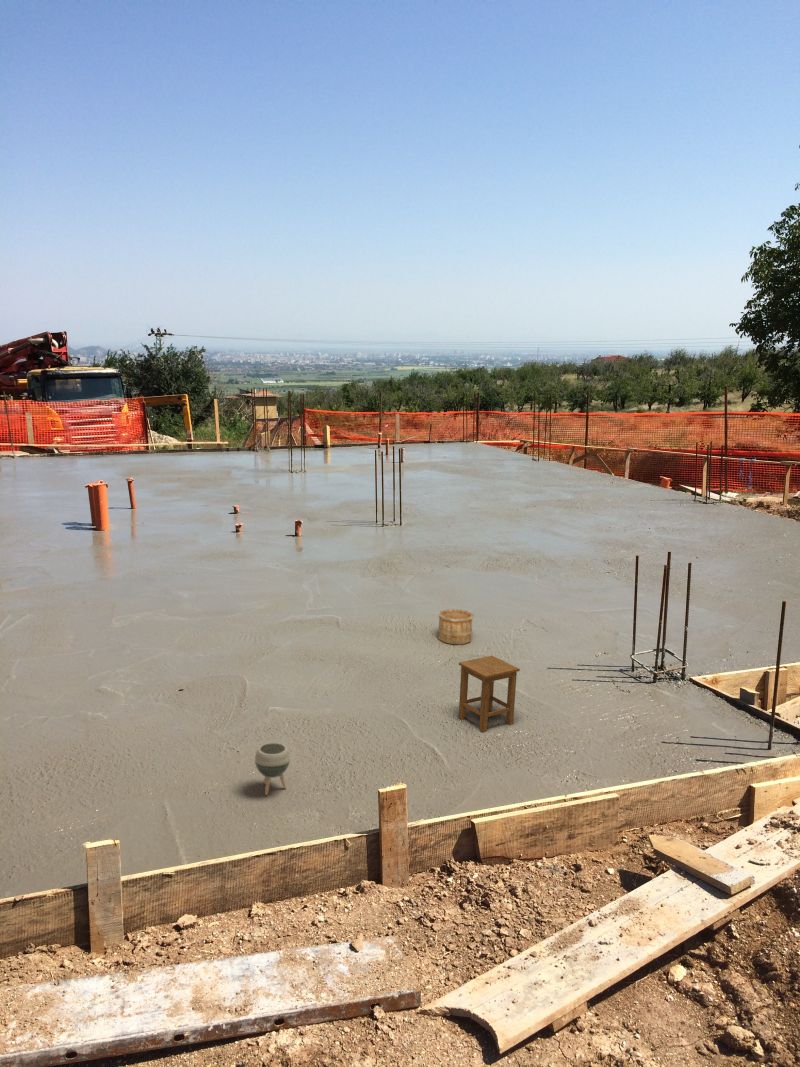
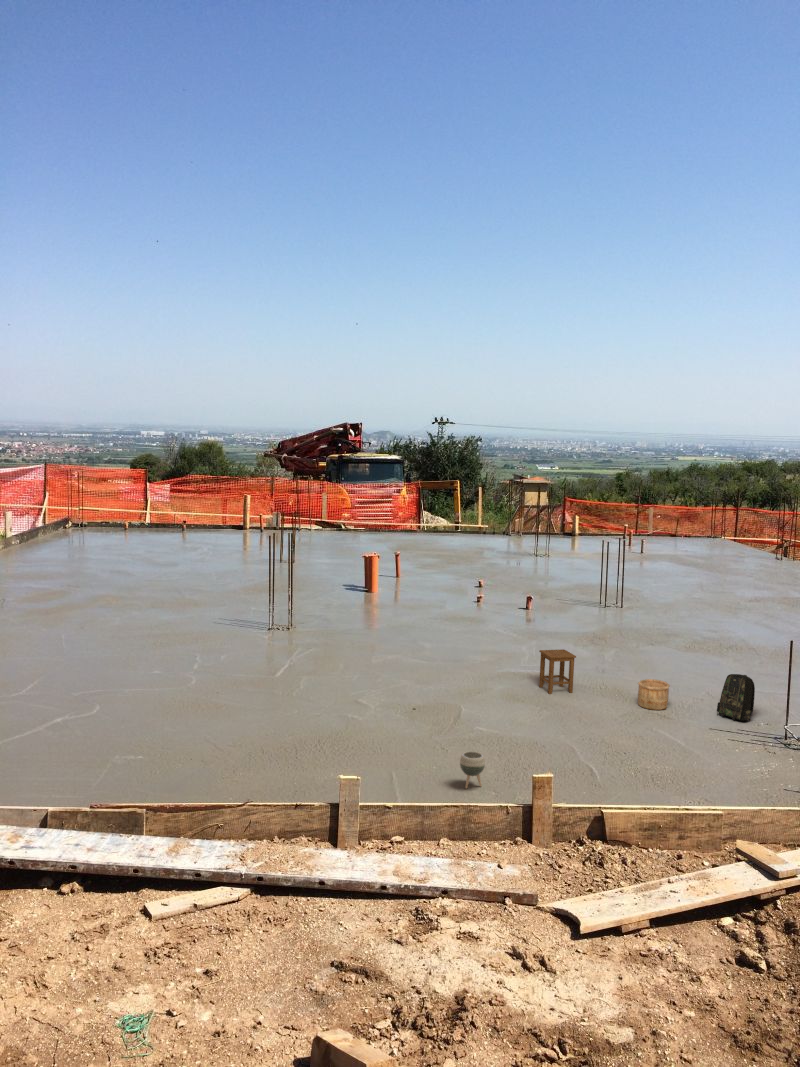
backpack: none [525,596,564,648] -> present [717,674,755,721]
stool: present [459,656,520,732] -> present [539,649,576,694]

